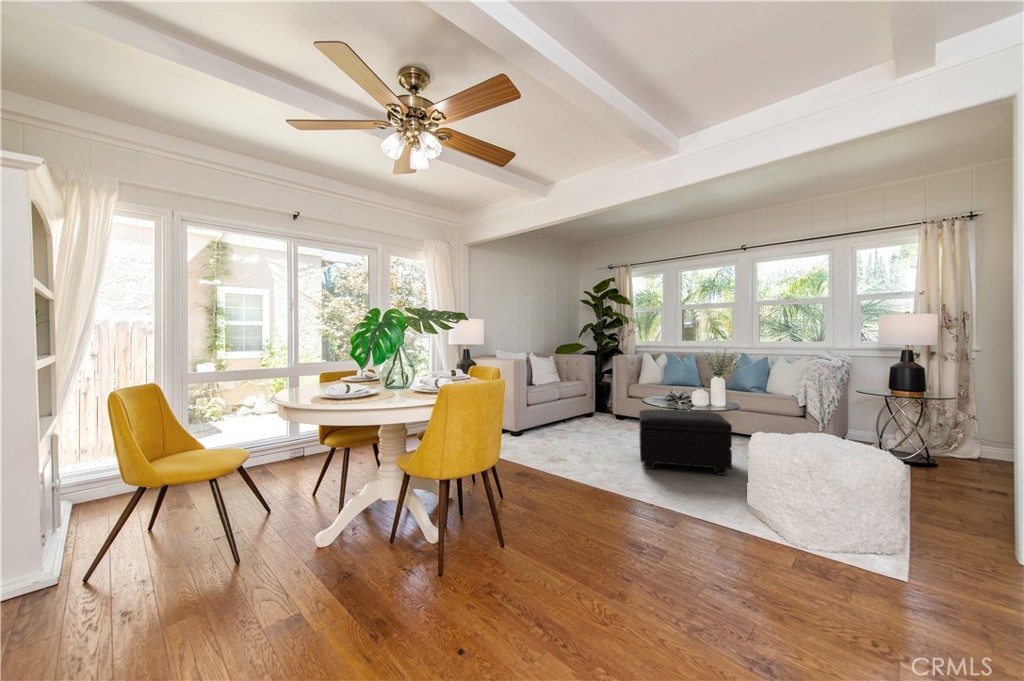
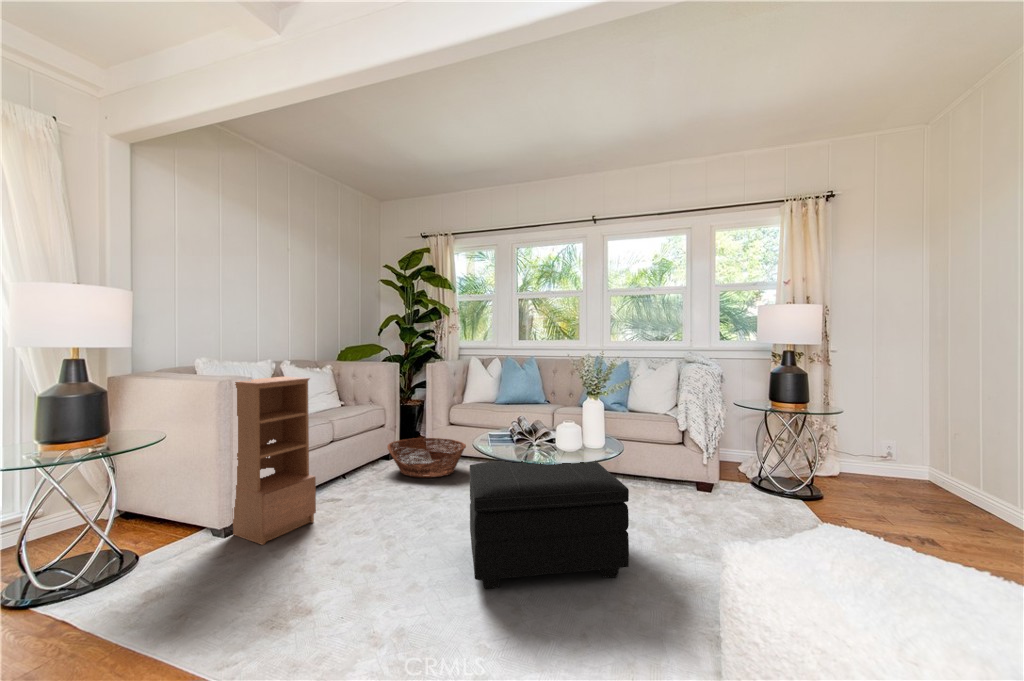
bookcase: none [516,360,555,442] -> present [232,376,316,545]
basket: none [589,404,640,427] -> present [388,438,466,478]

